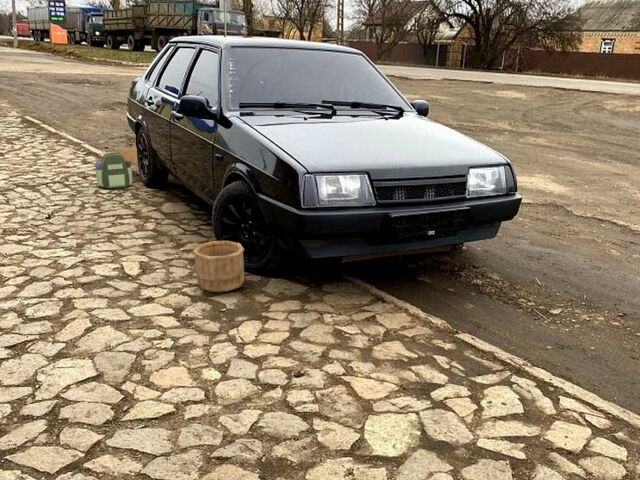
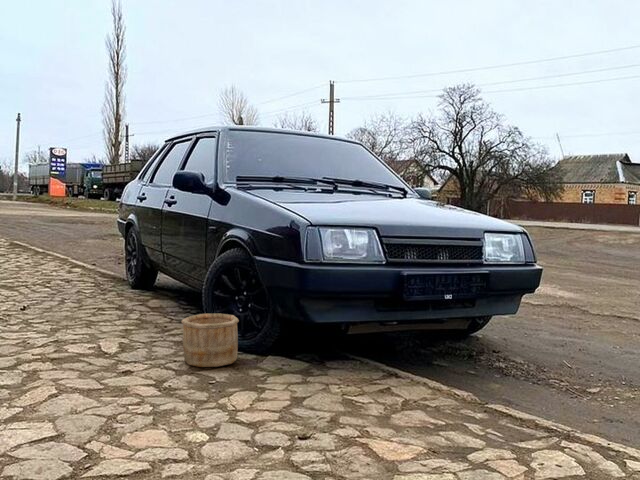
backpack: present [96,148,137,189] -> none [80,248,125,291]

